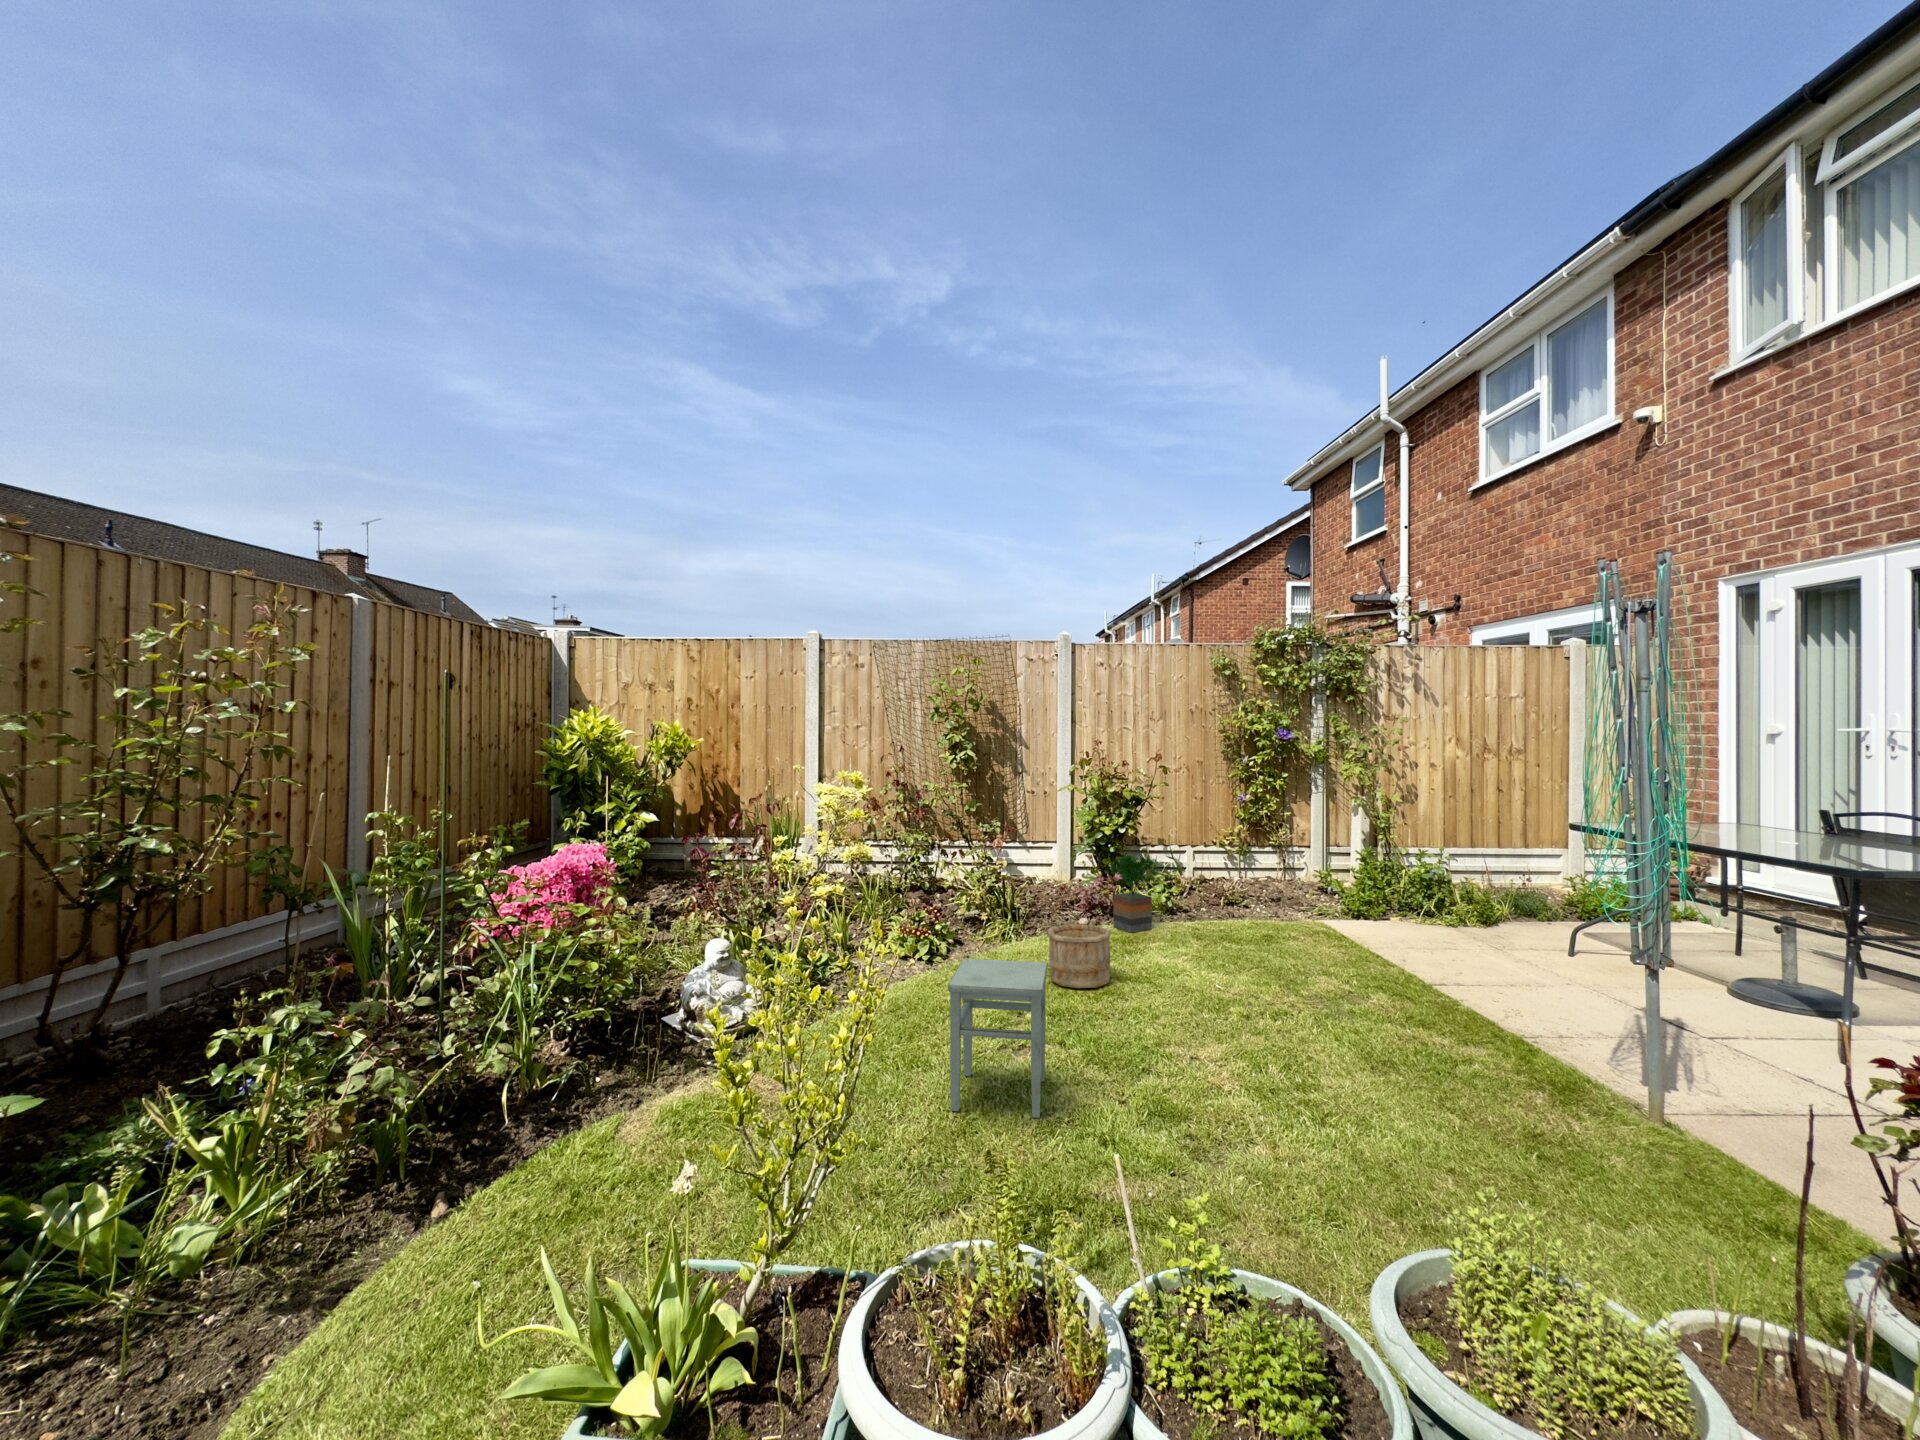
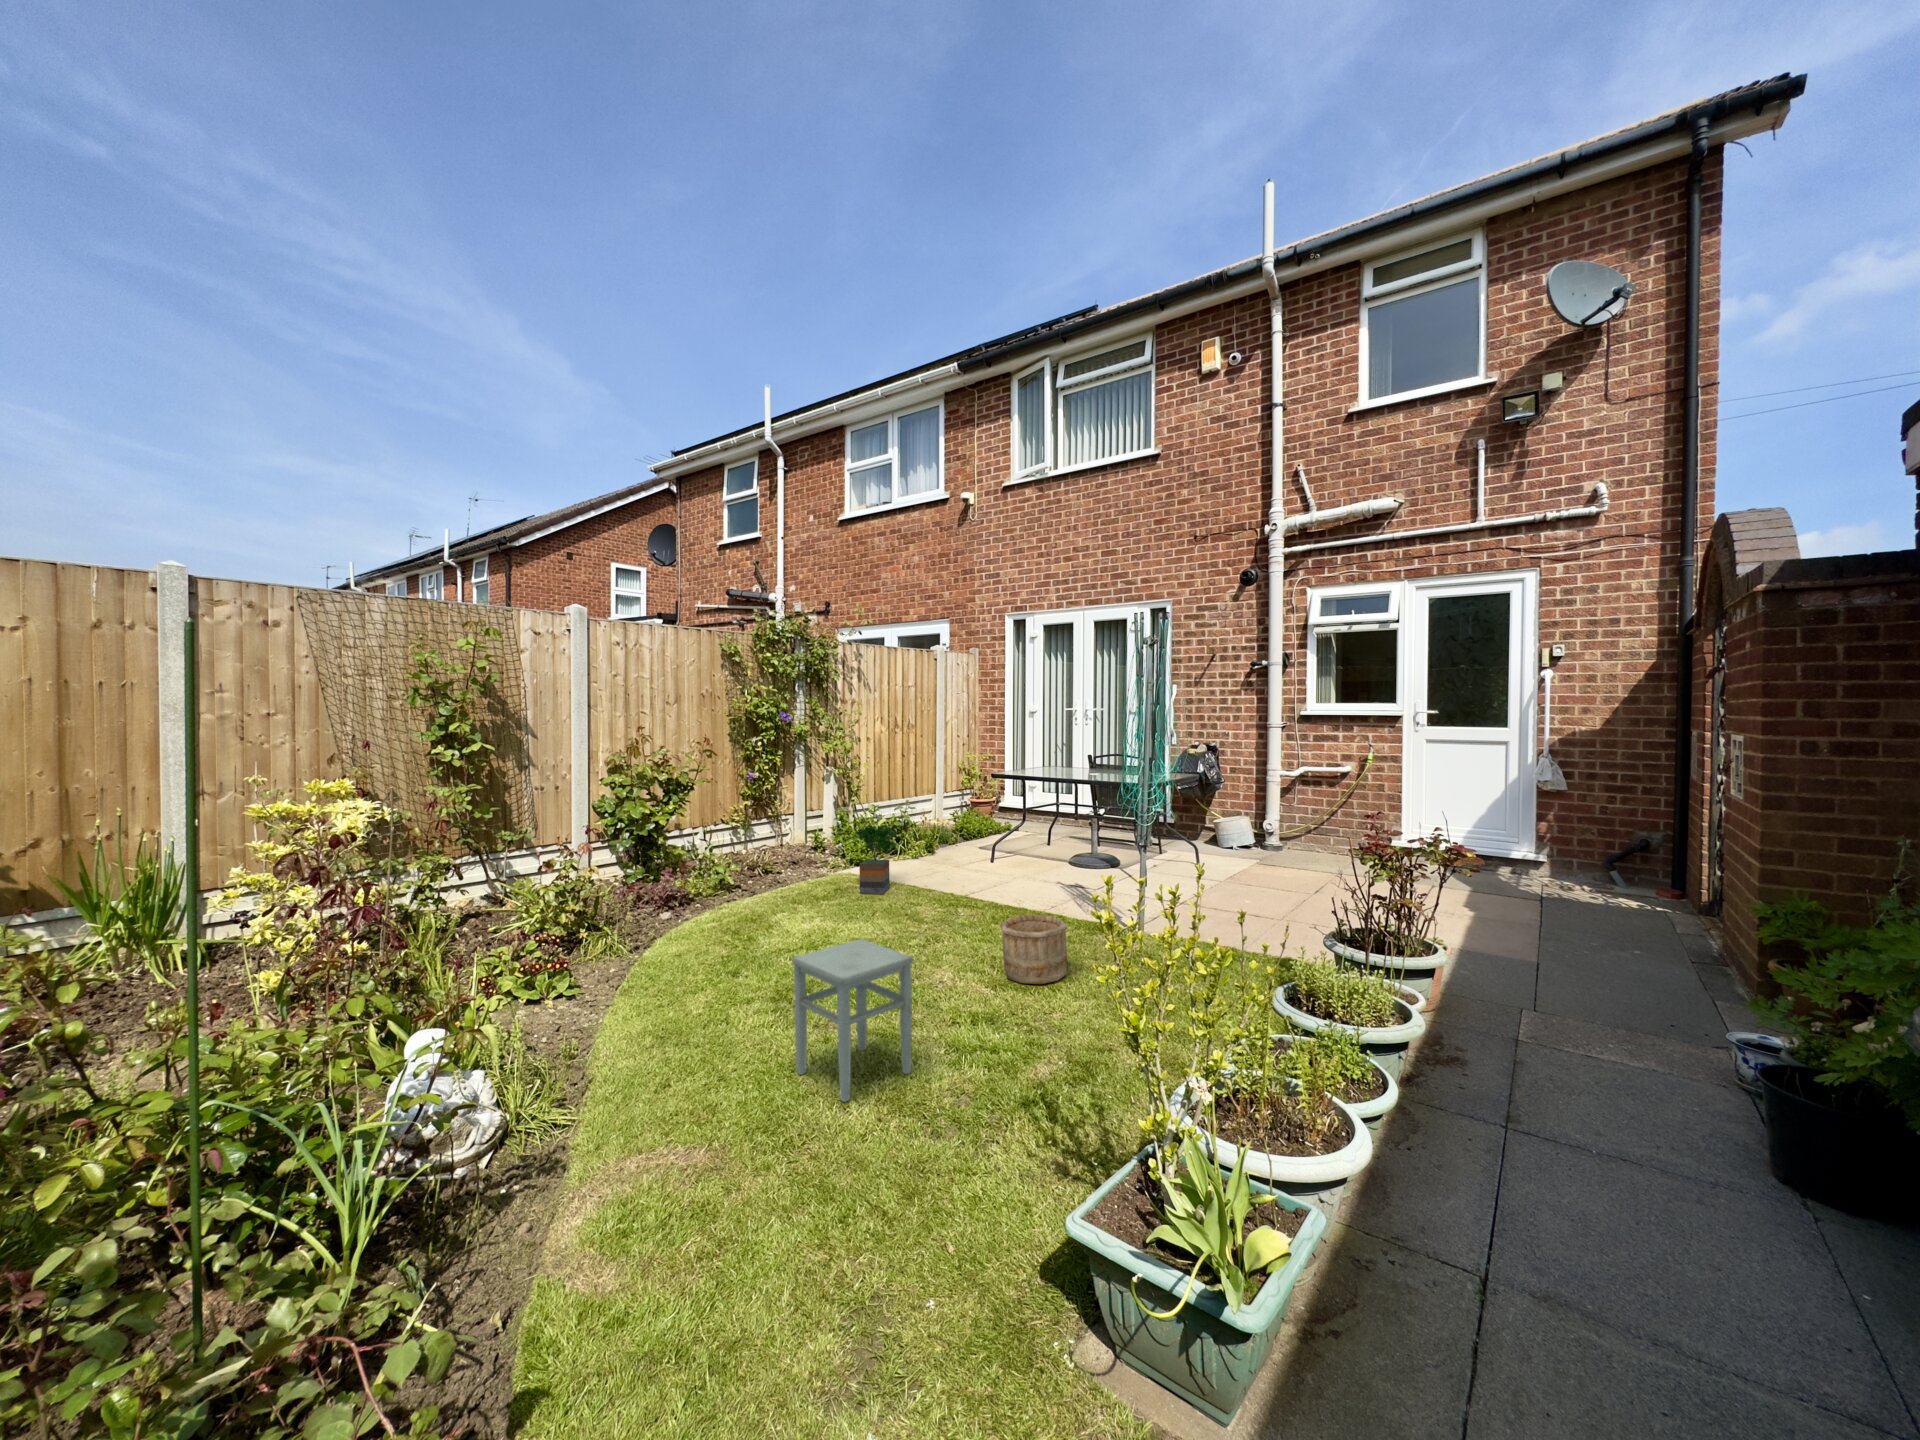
potted tree: present [1111,855,1159,933] -> present [856,826,896,894]
wooden bucket: present [1047,924,1111,988] -> present [1000,915,1067,984]

